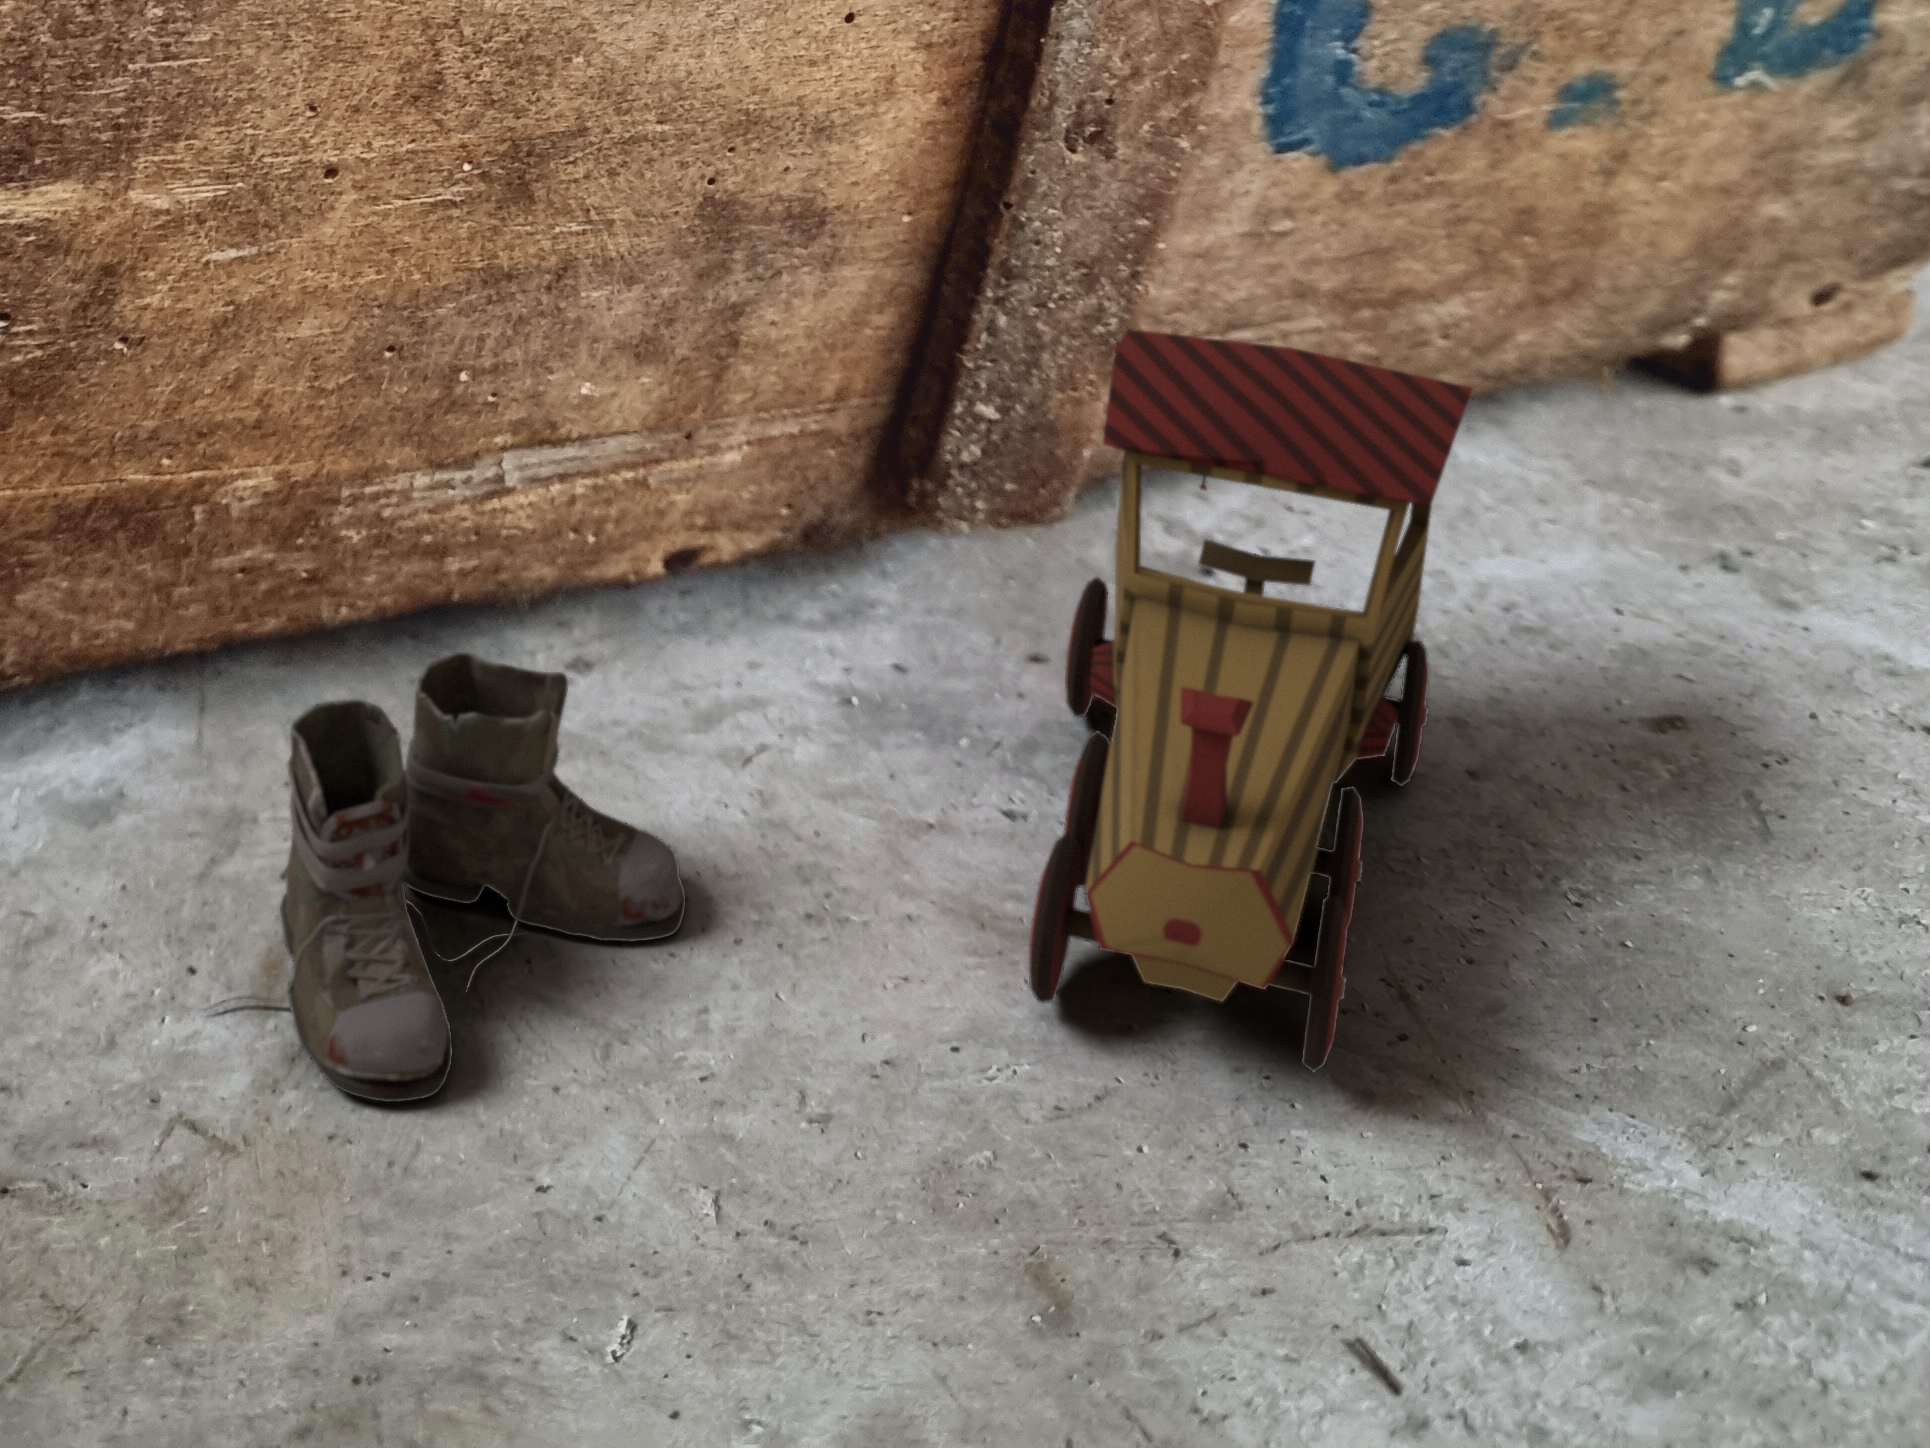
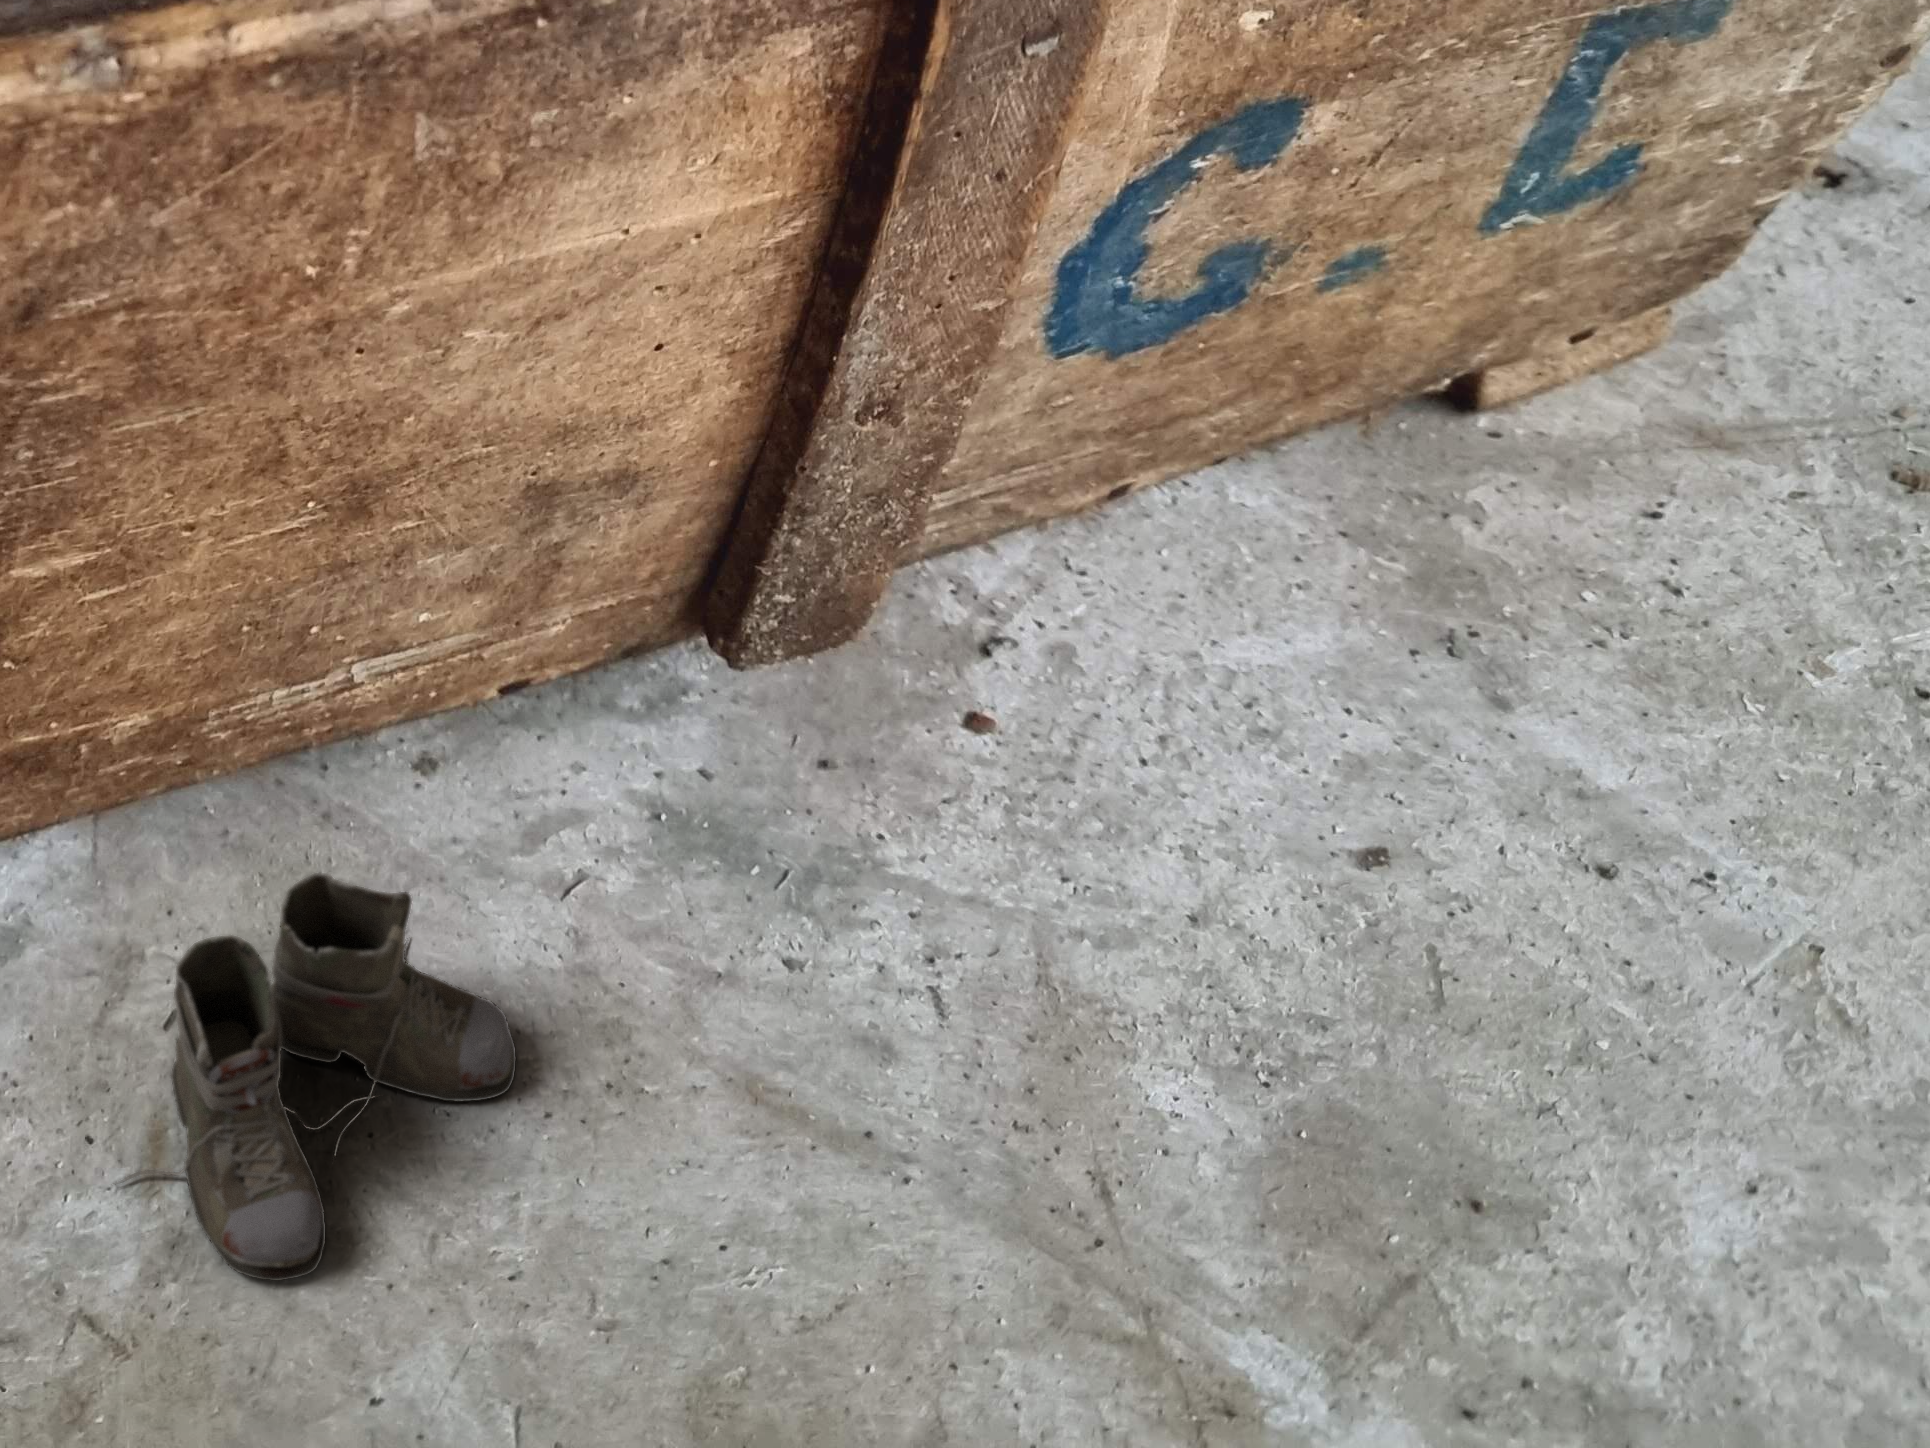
toy train: present [1029,329,1472,1072] -> none [807,518,1221,1247]

